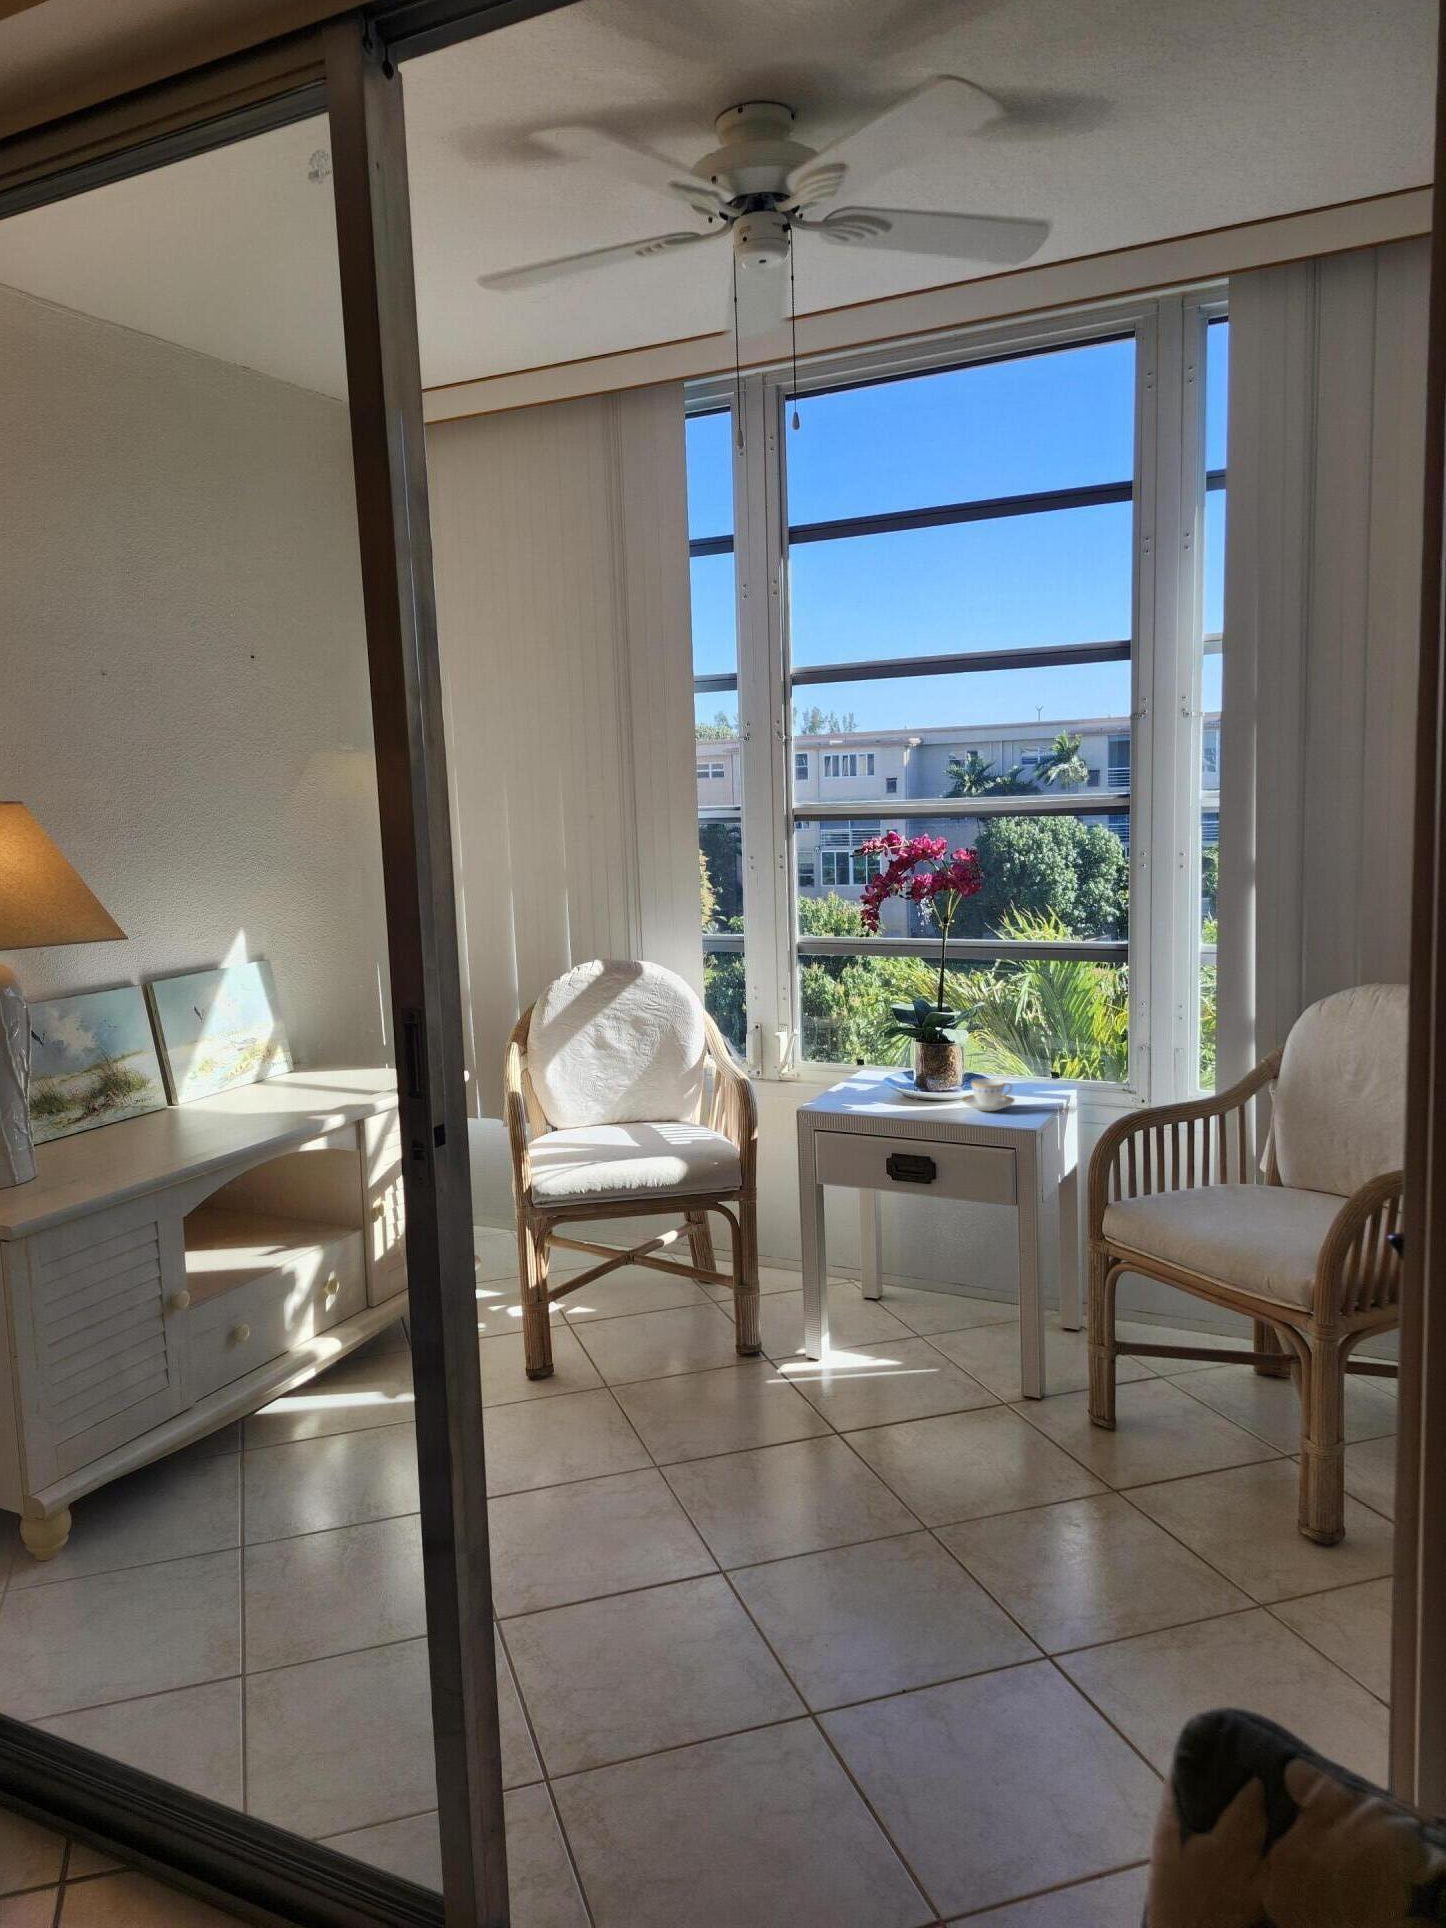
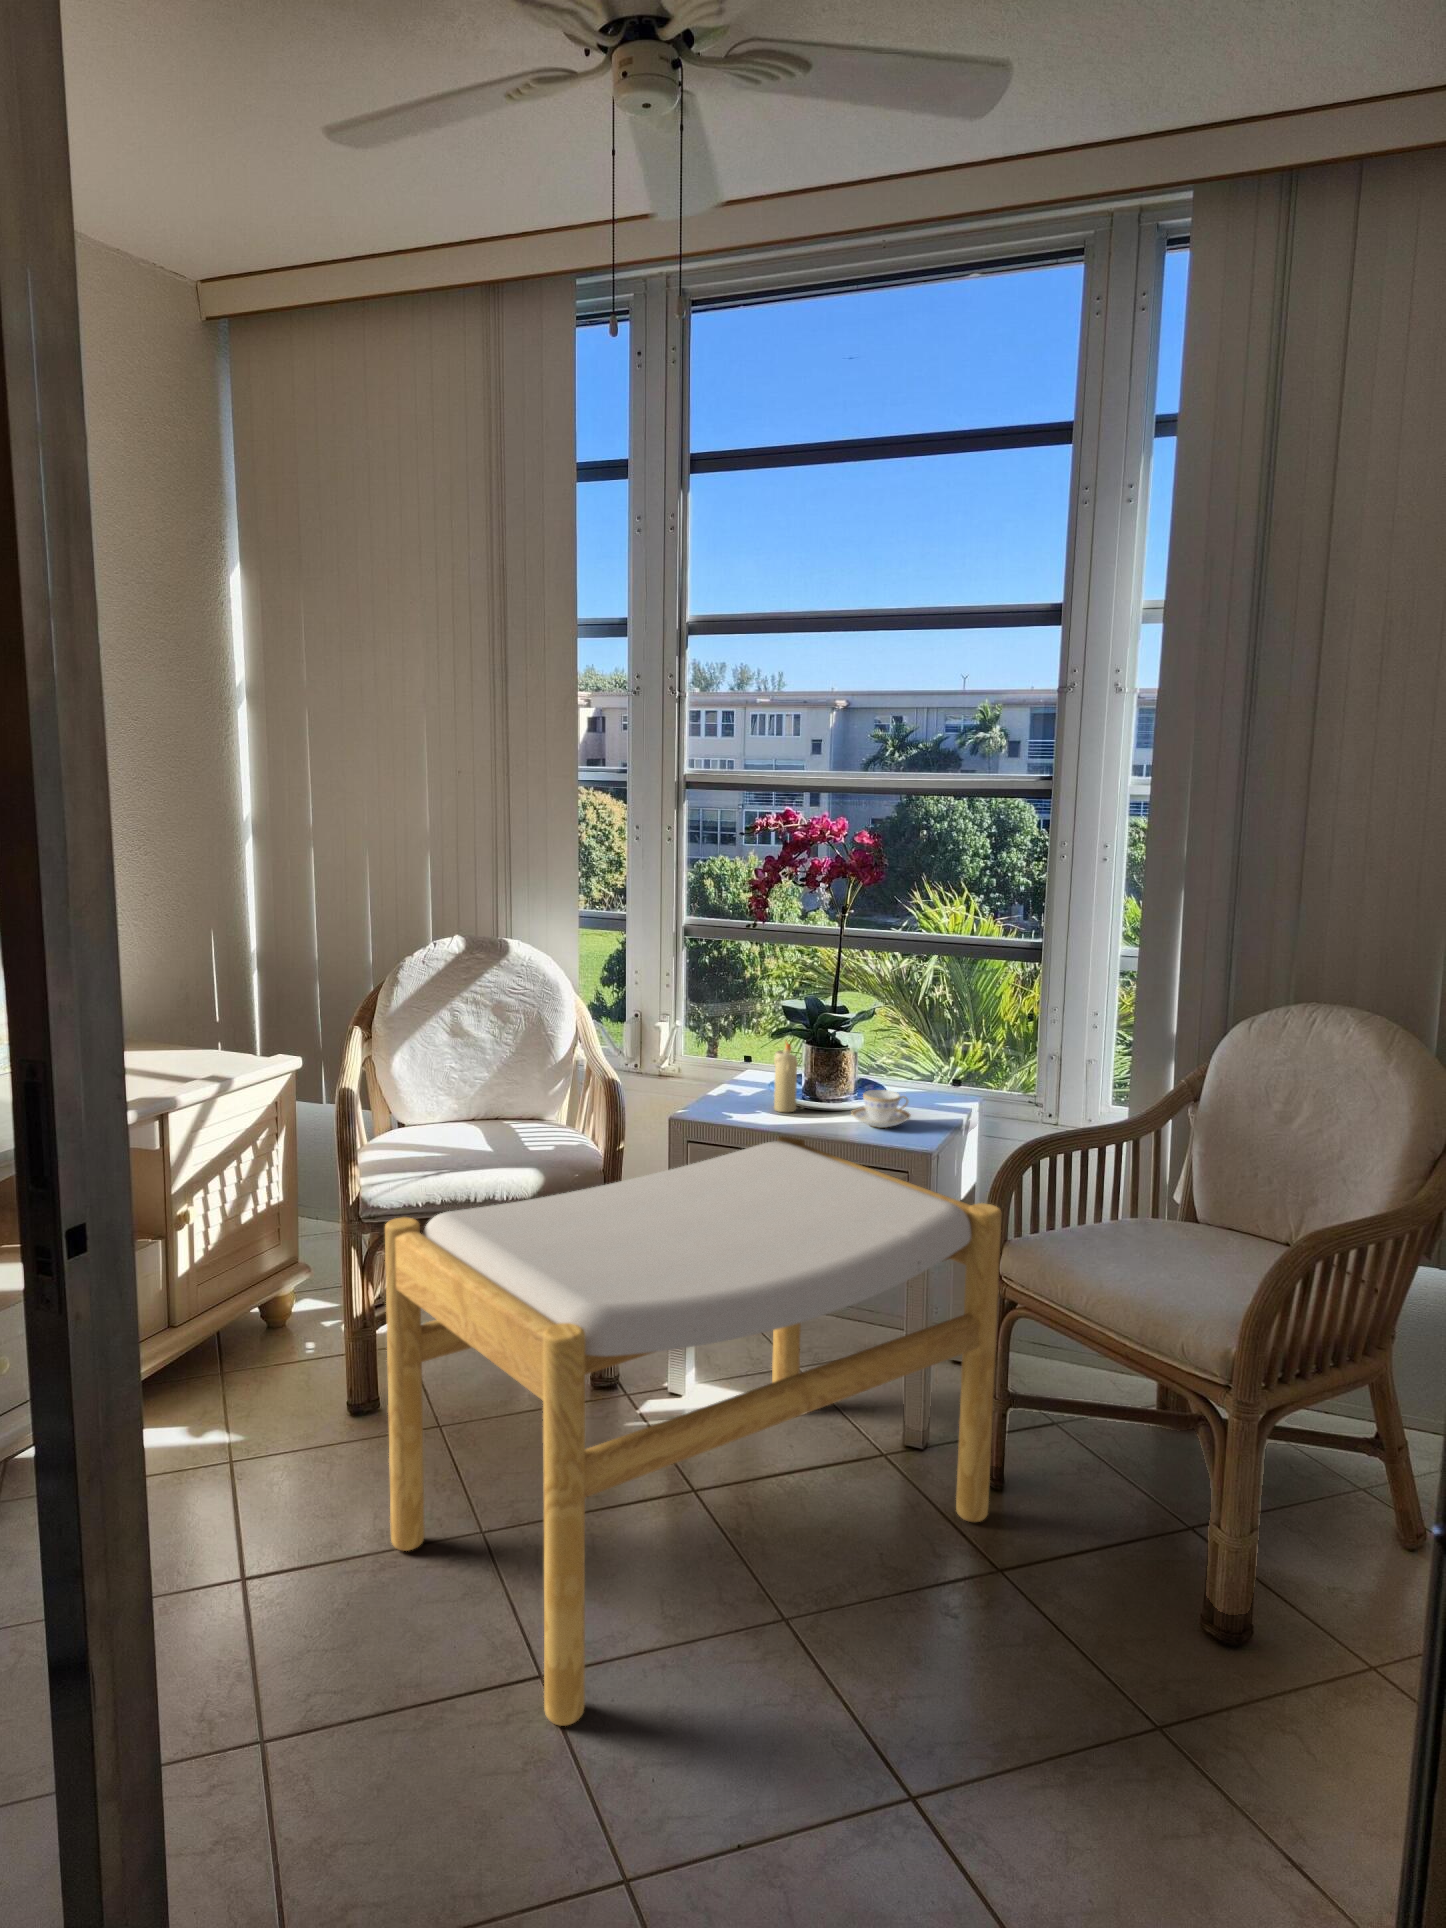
candle: none [890,1038,911,1102] -> present [774,1042,798,1112]
footstool: none [570,1121,1101,1598] -> present [385,1136,1001,1726]

